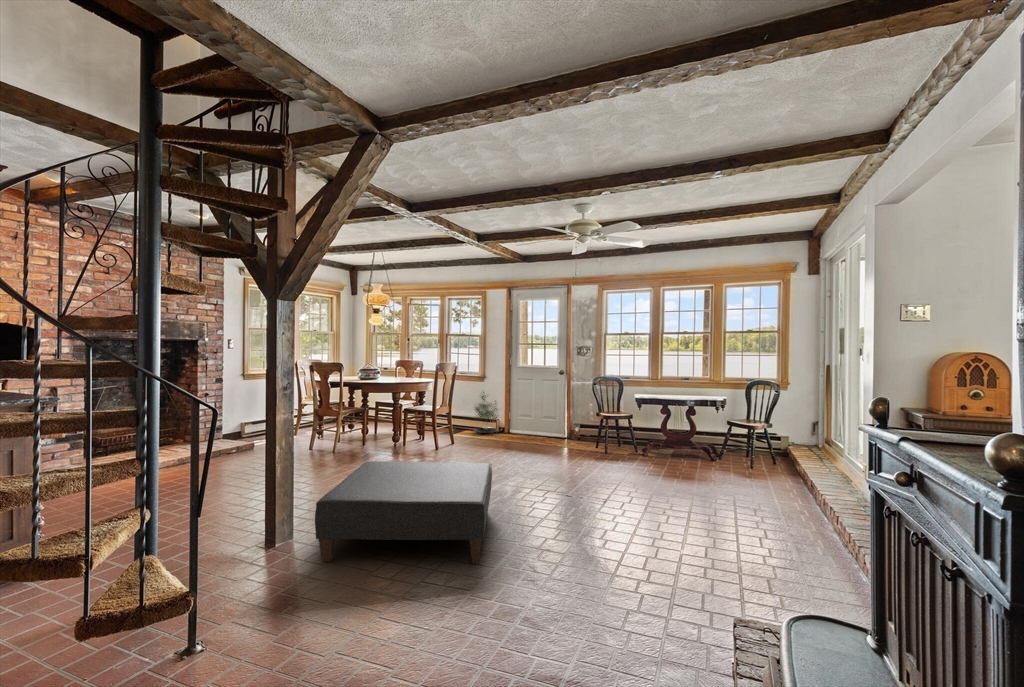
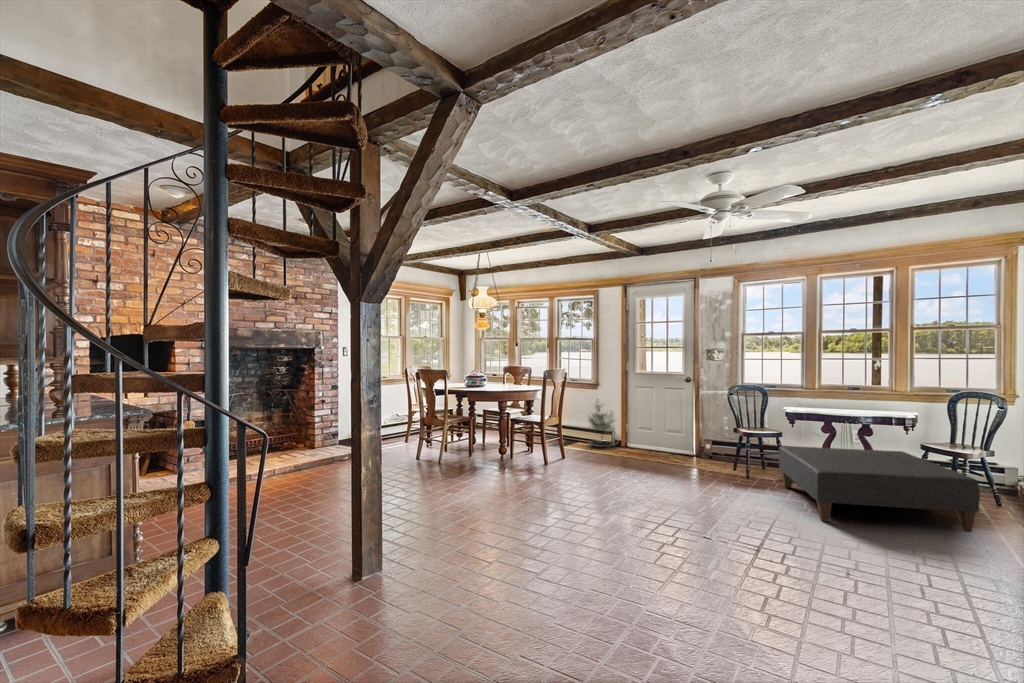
ottoman: present [315,461,492,564] -> present [779,446,980,532]

